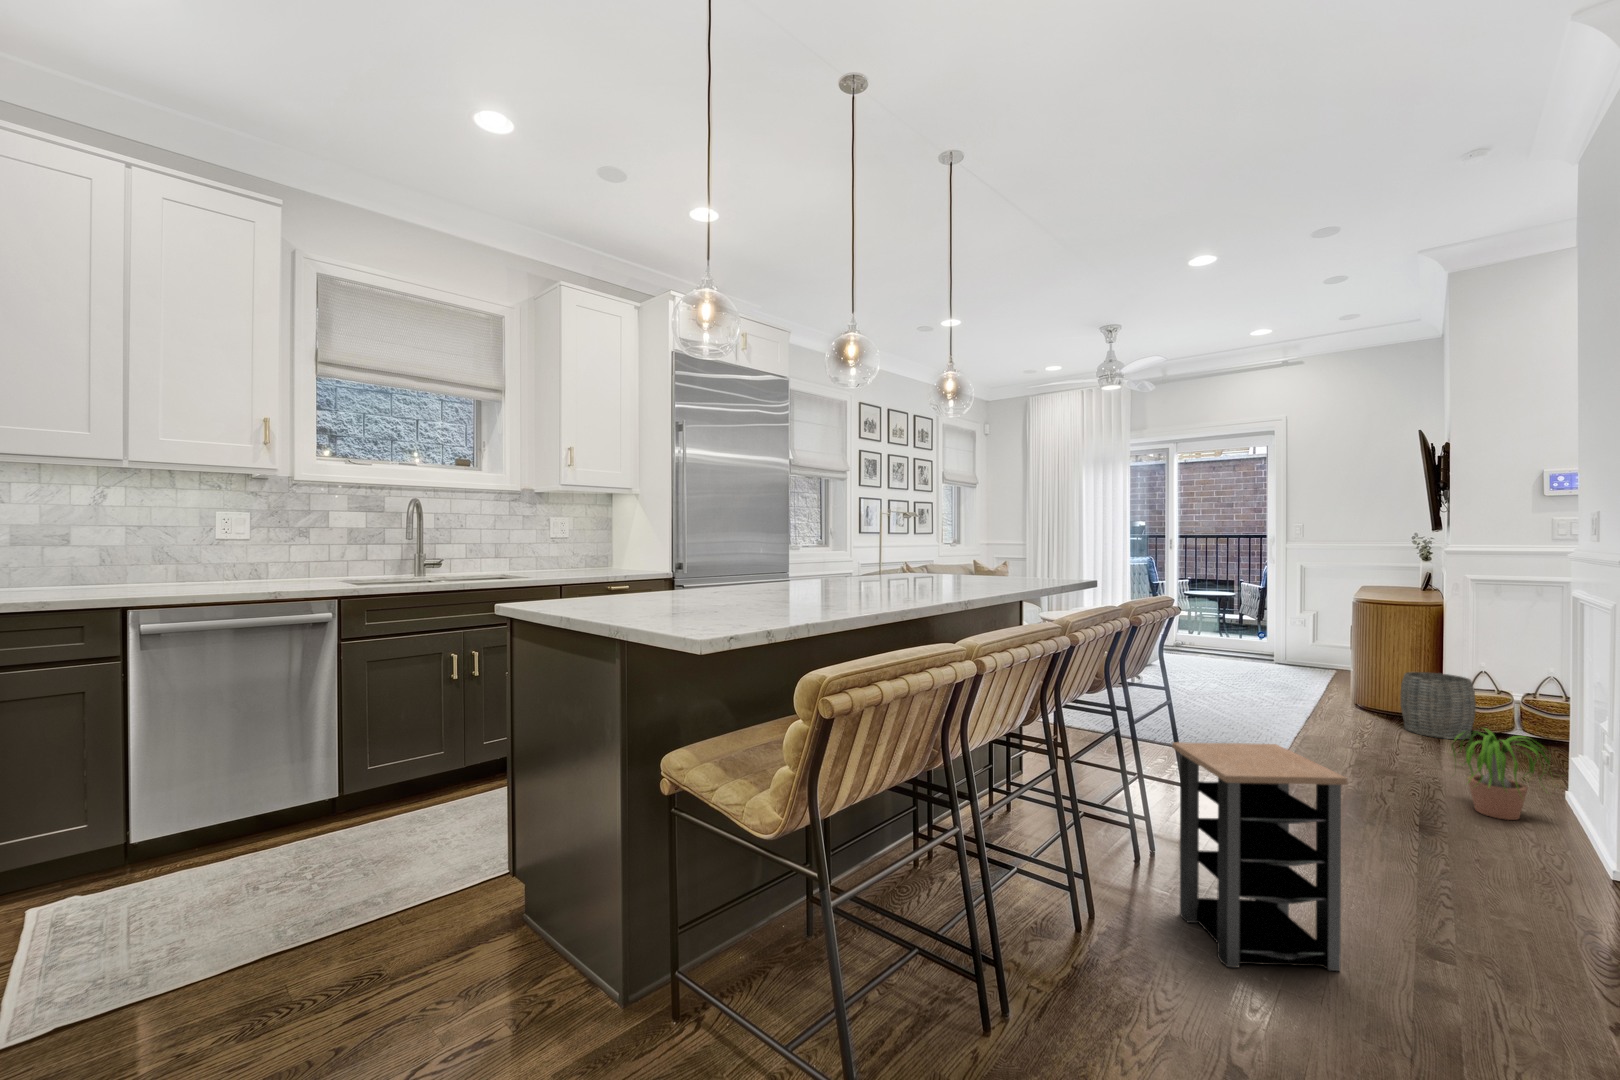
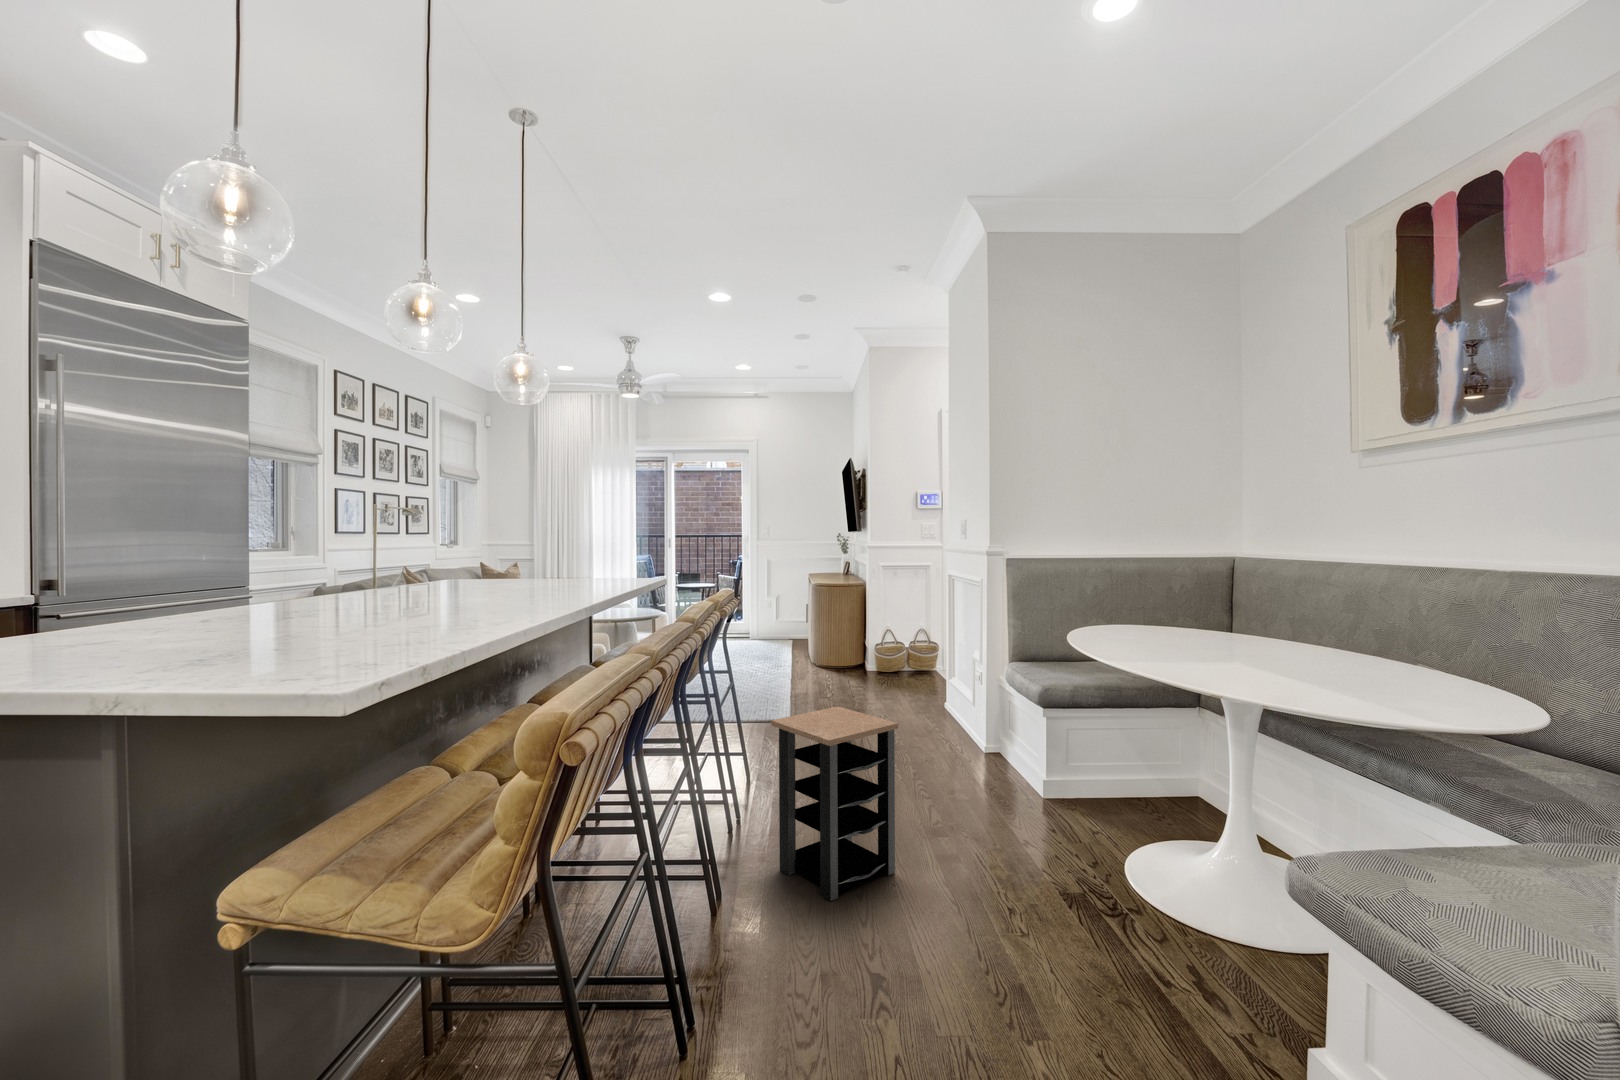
woven basket: present [1400,672,1476,739] -> none [846,635,887,682]
potted plant: present [1451,728,1550,820] -> none [890,670,954,732]

